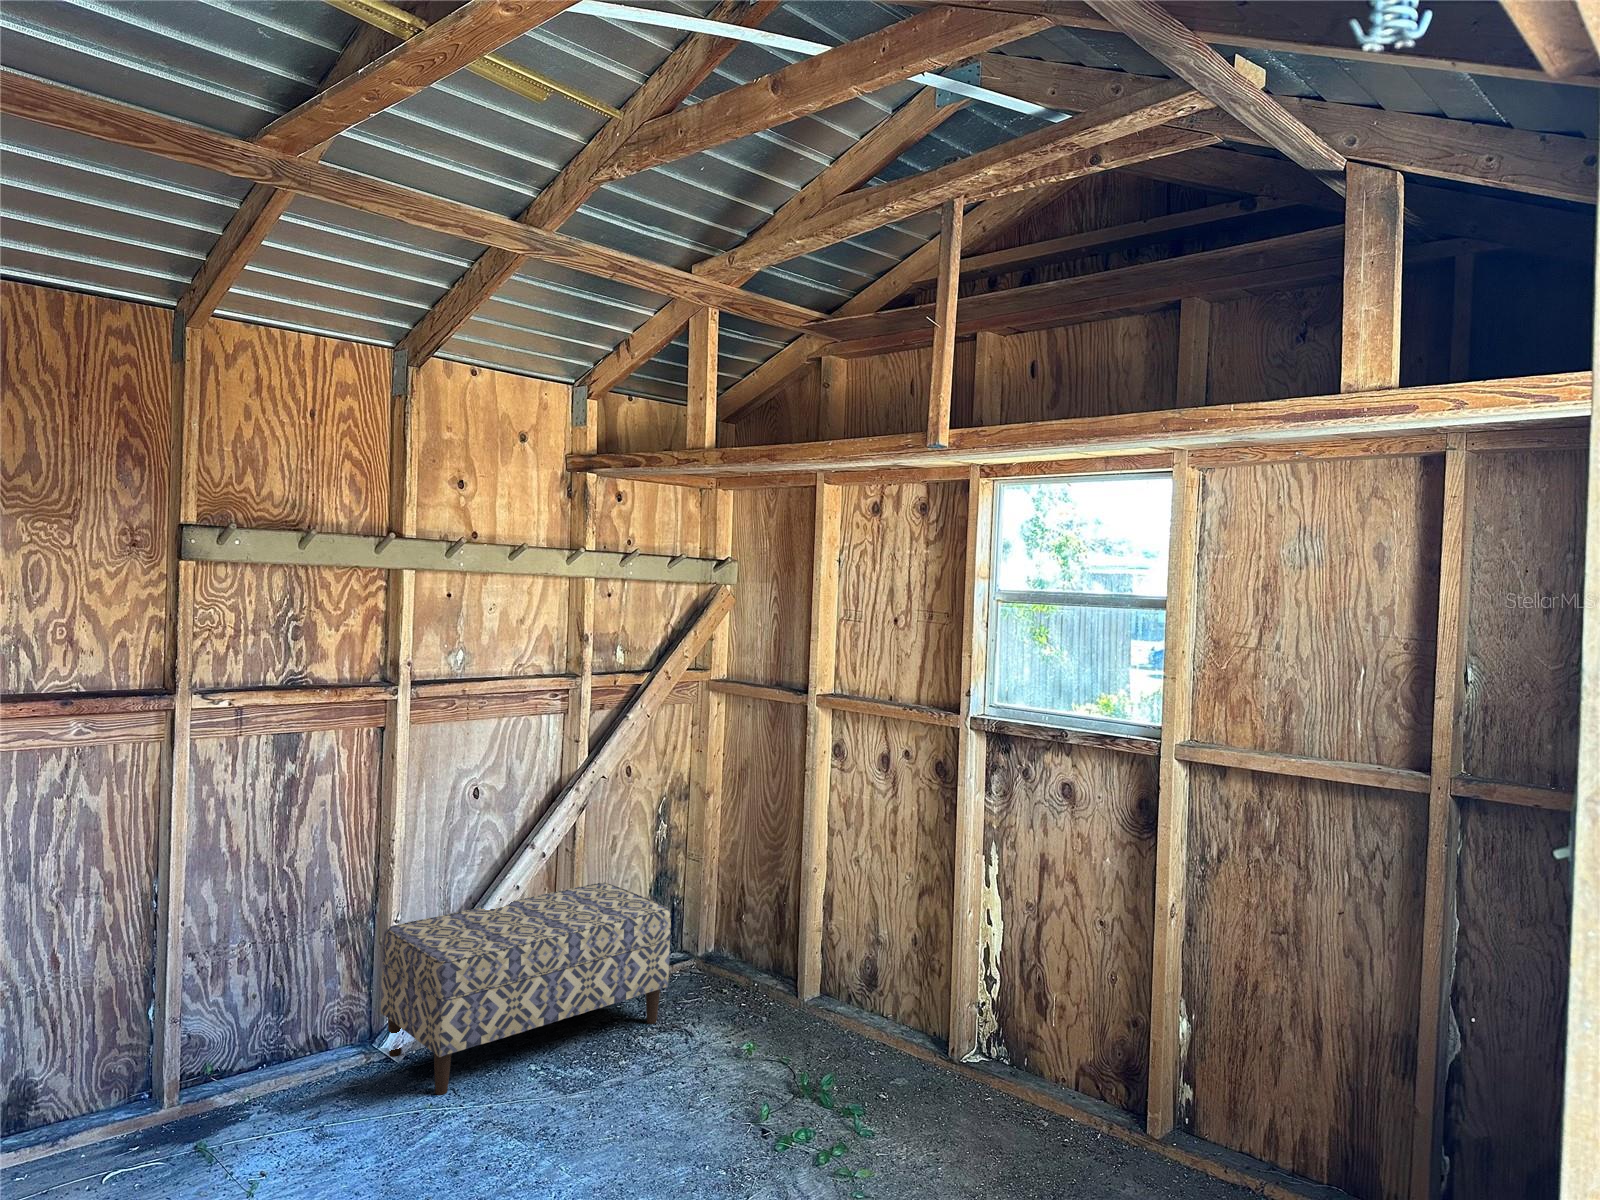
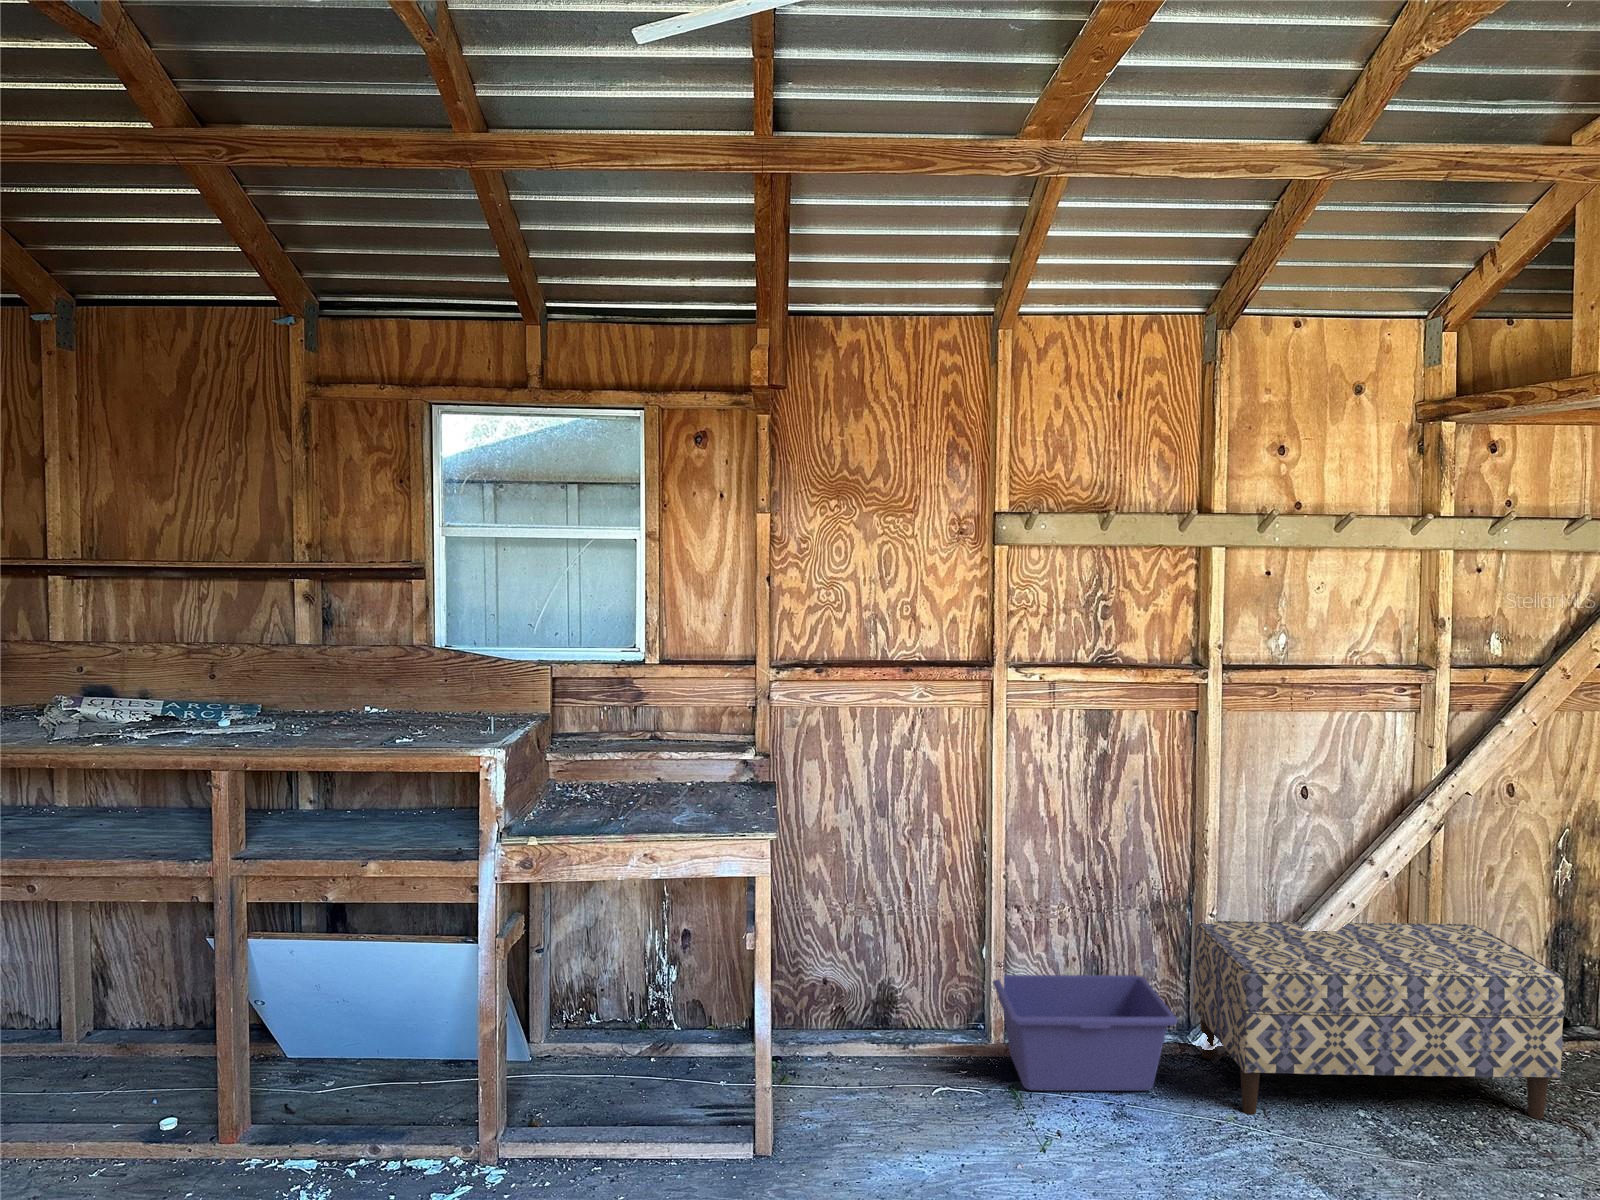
storage bin: none [162,994,376,1148] -> present [993,975,1178,1091]

